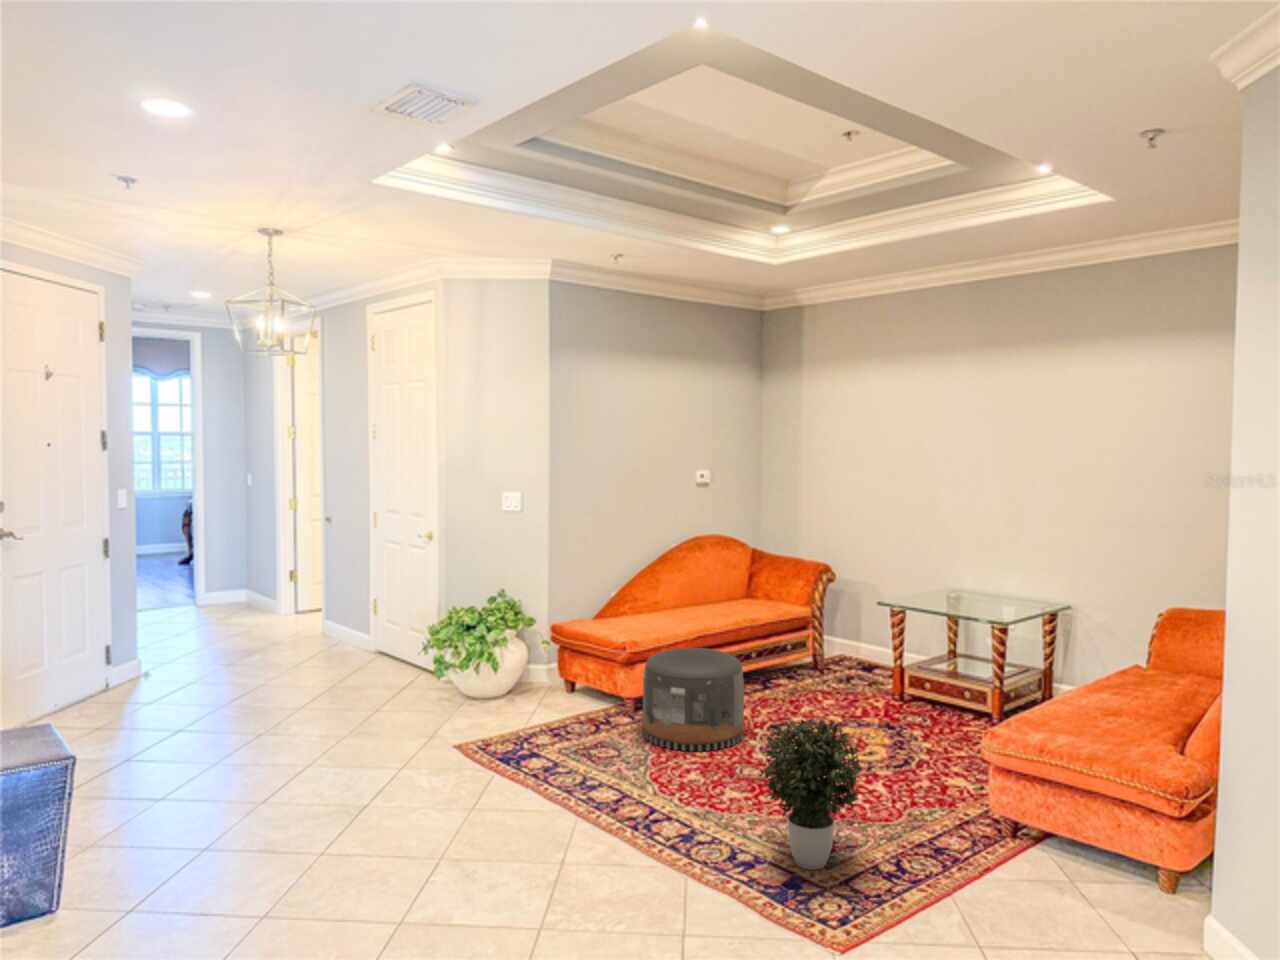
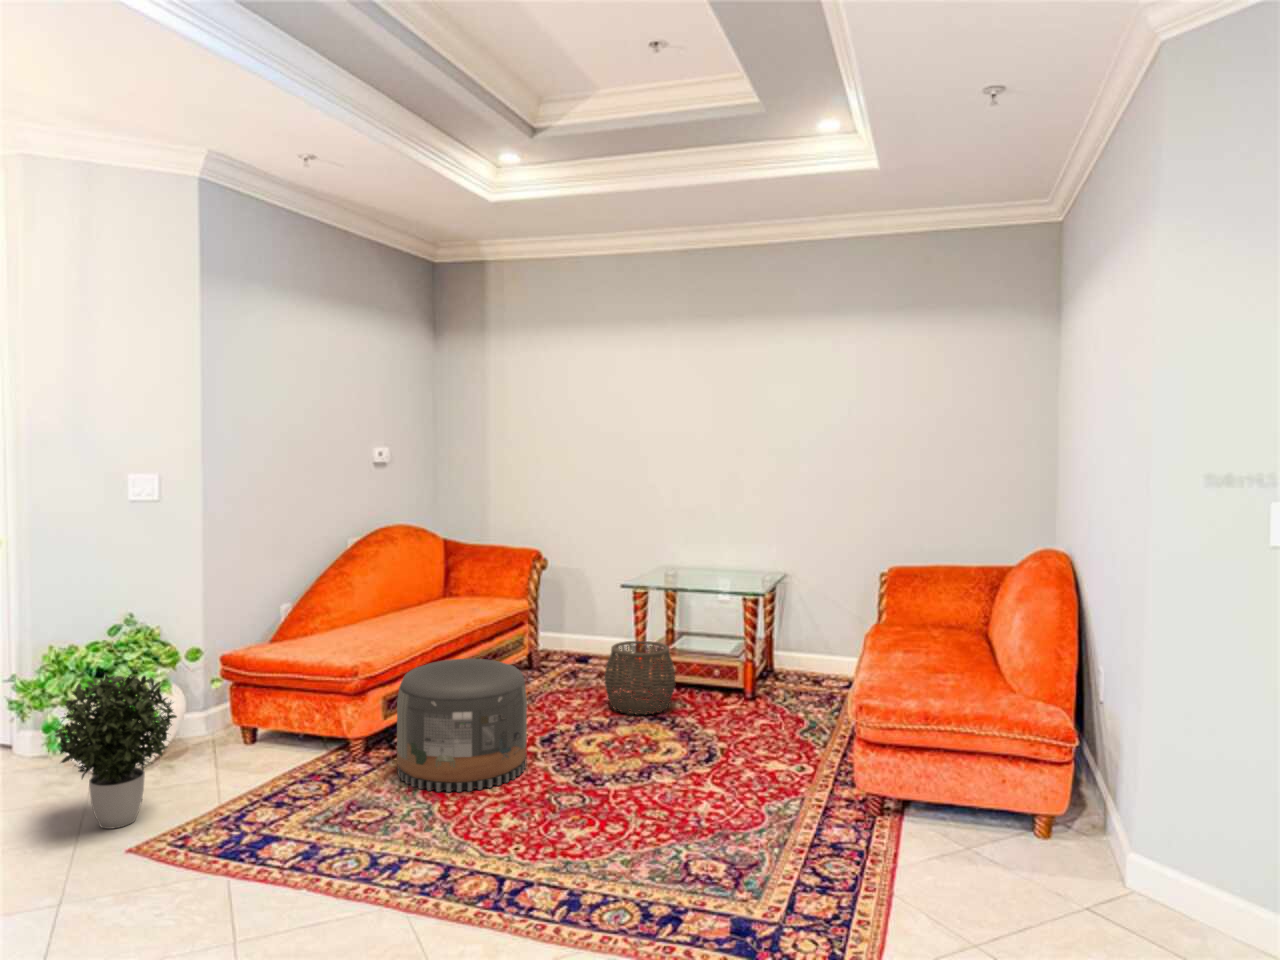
woven basket: none [846,652,914,721] -> present [605,641,675,715]
potted plant: present [764,720,863,870] -> present [55,674,177,829]

